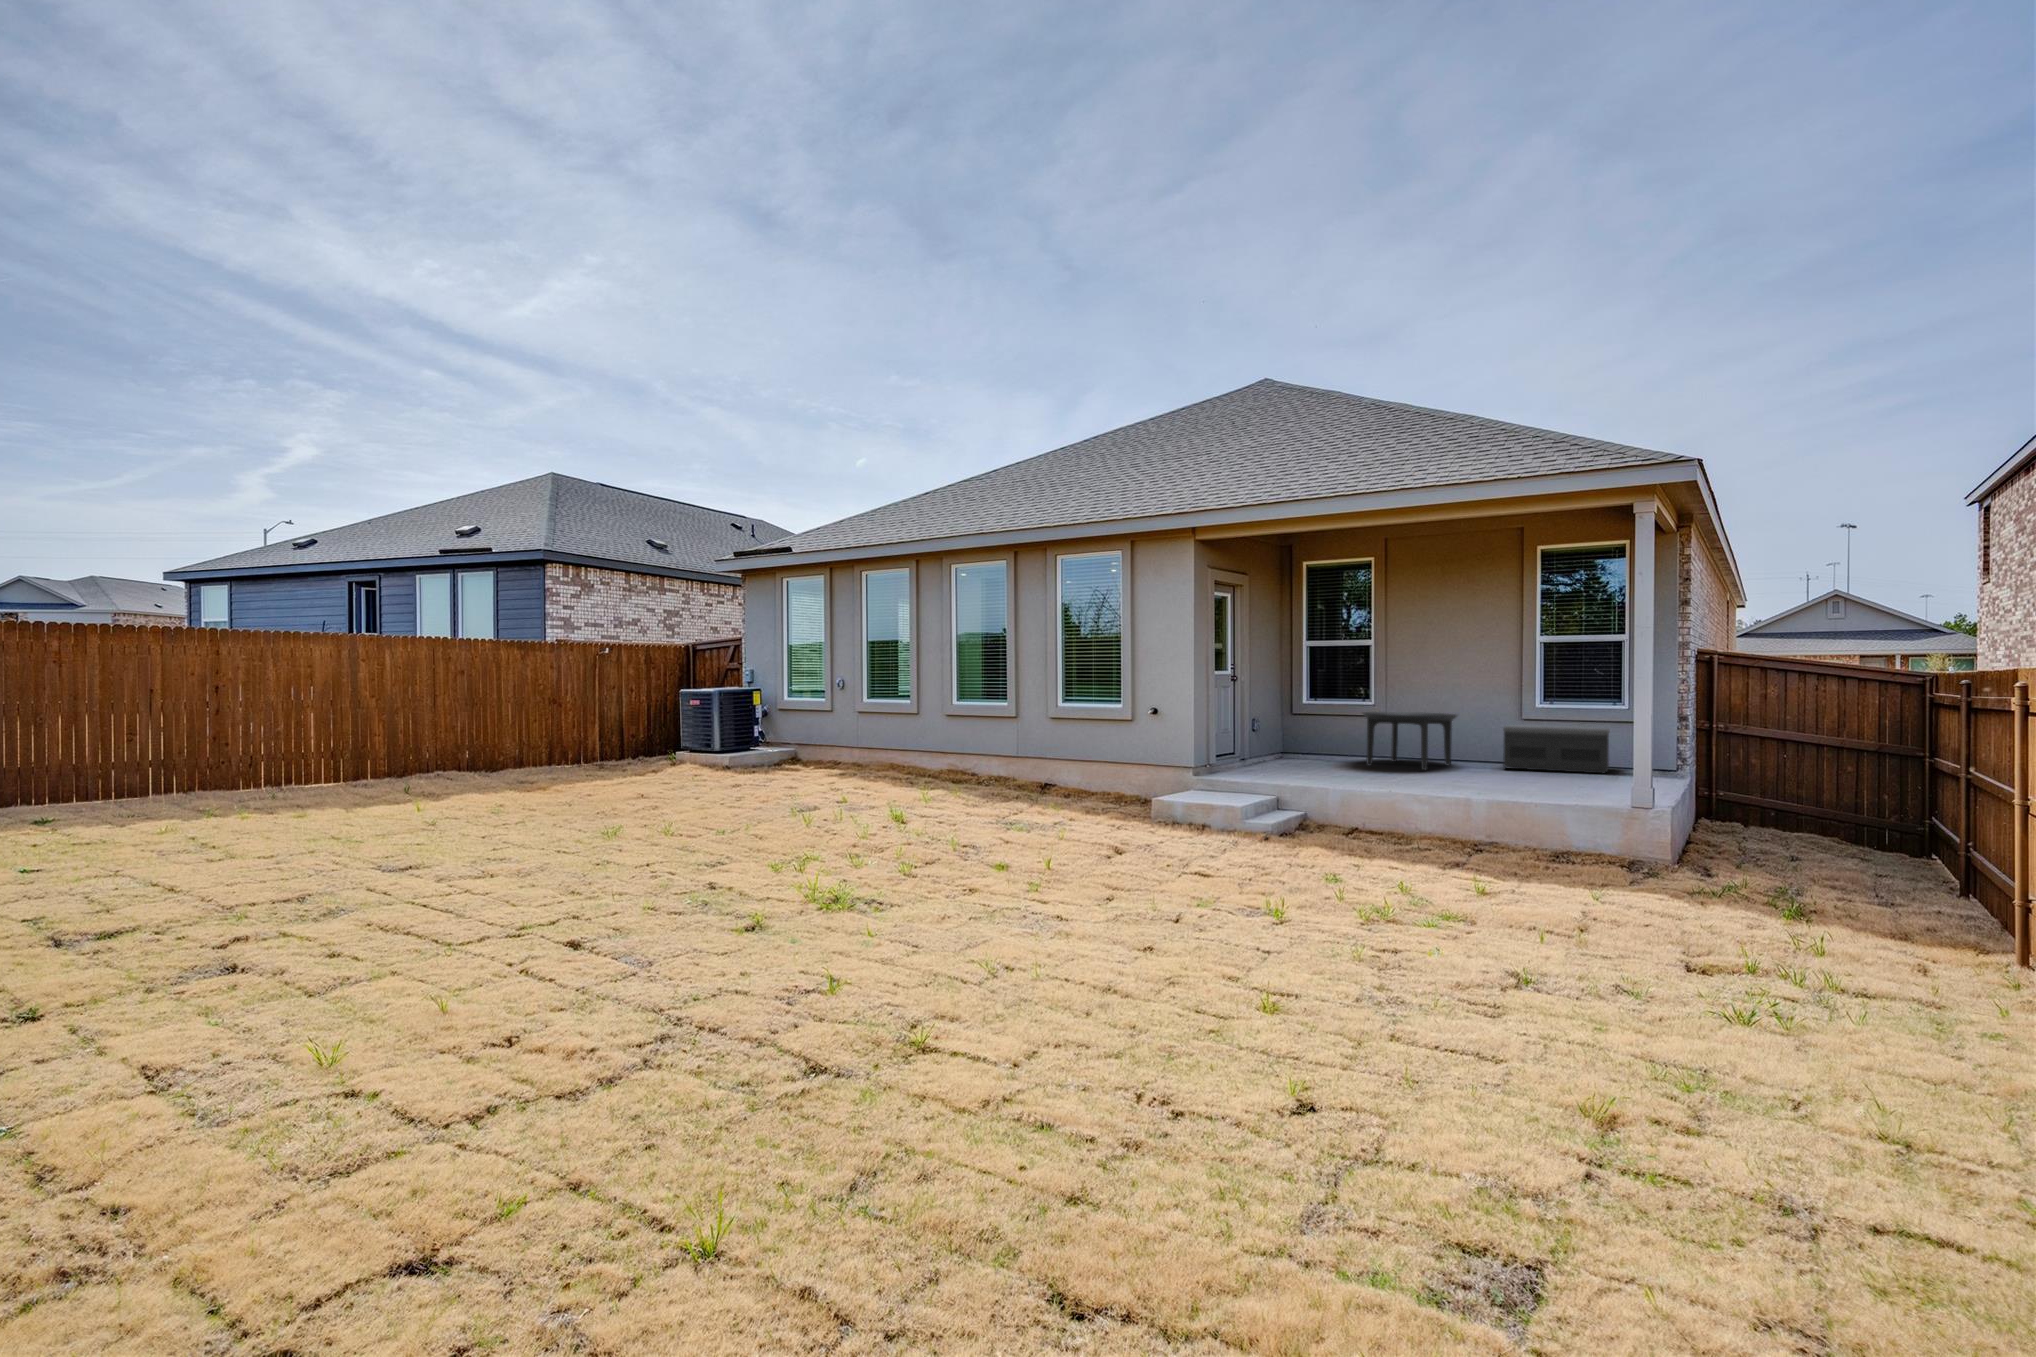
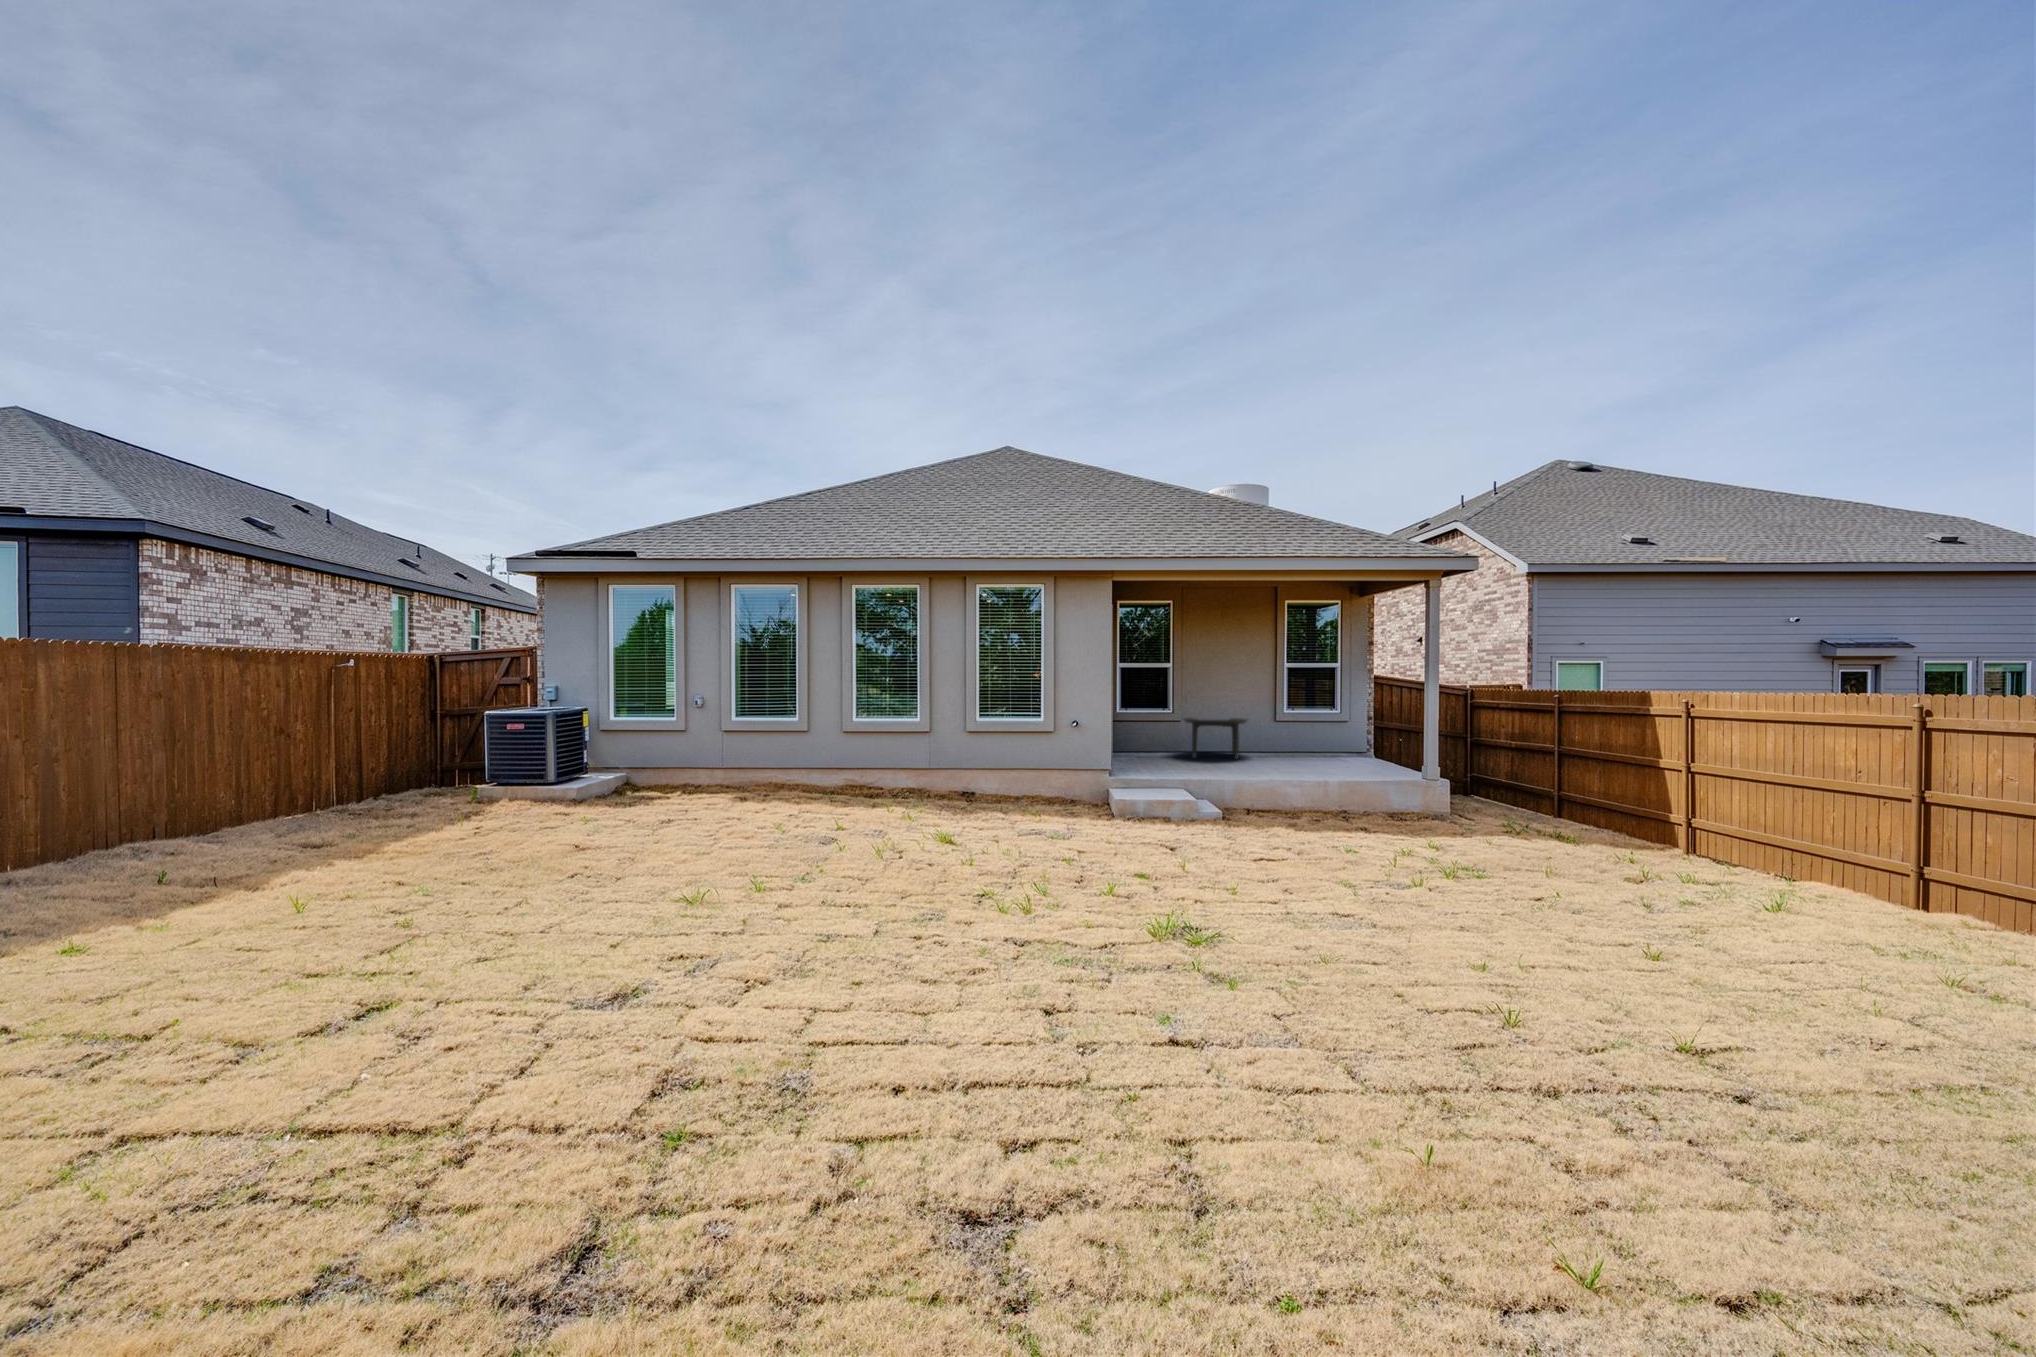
storage bench: present [1503,725,1610,773] -> none [1269,725,1338,755]

